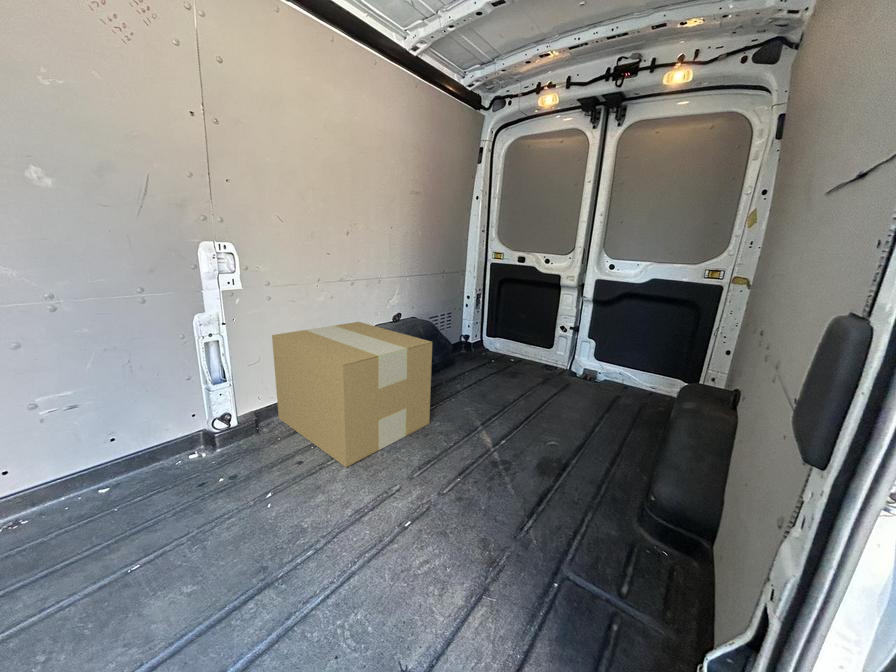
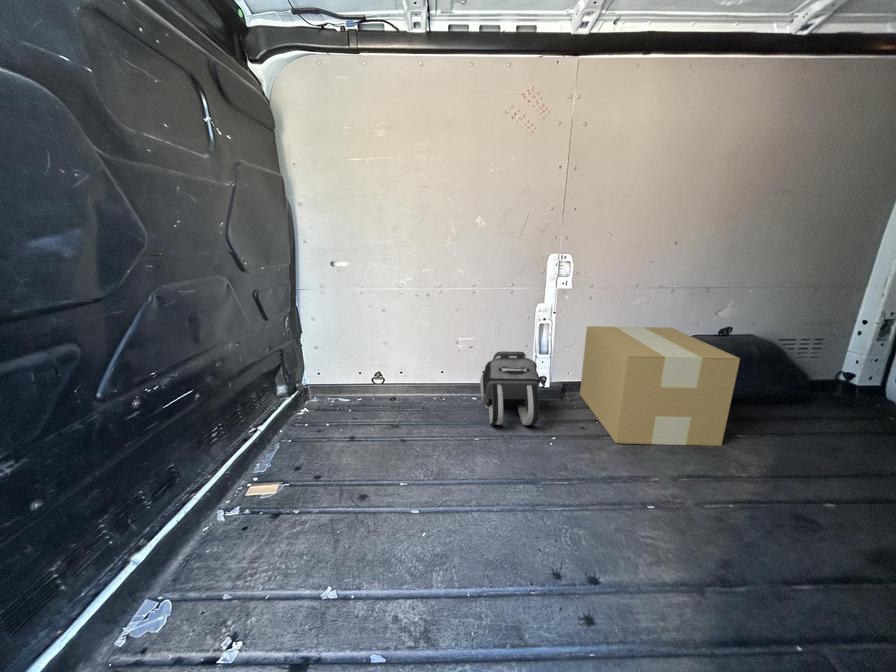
backpack: none [104,394,238,534] -> present [480,351,540,425]

